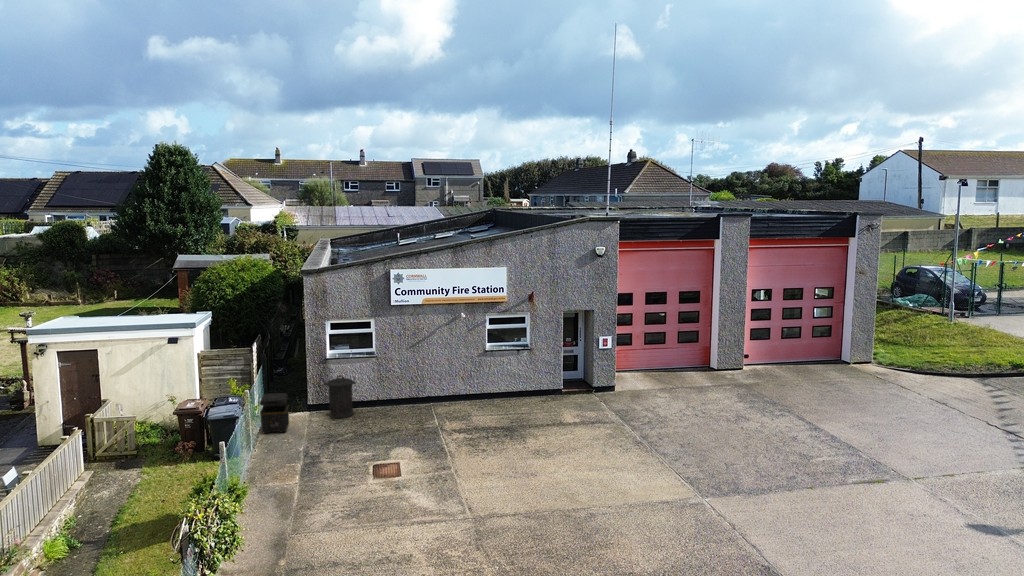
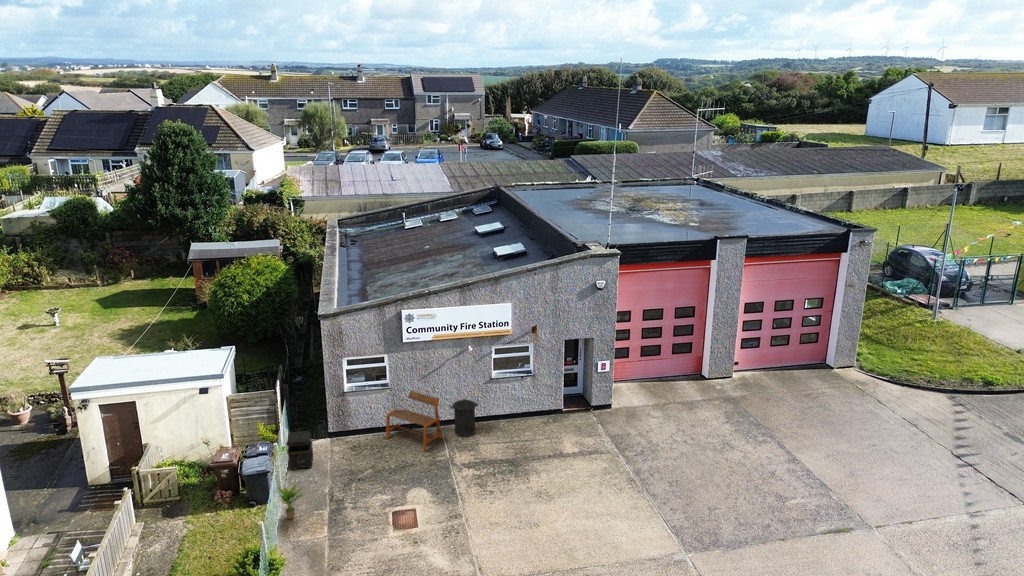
bench: none [370,357,431,421] -> present [386,391,442,452]
trash can: present [324,375,356,418] -> present [450,399,478,437]
potted plant: none [246,433,275,472] -> present [279,485,304,519]

